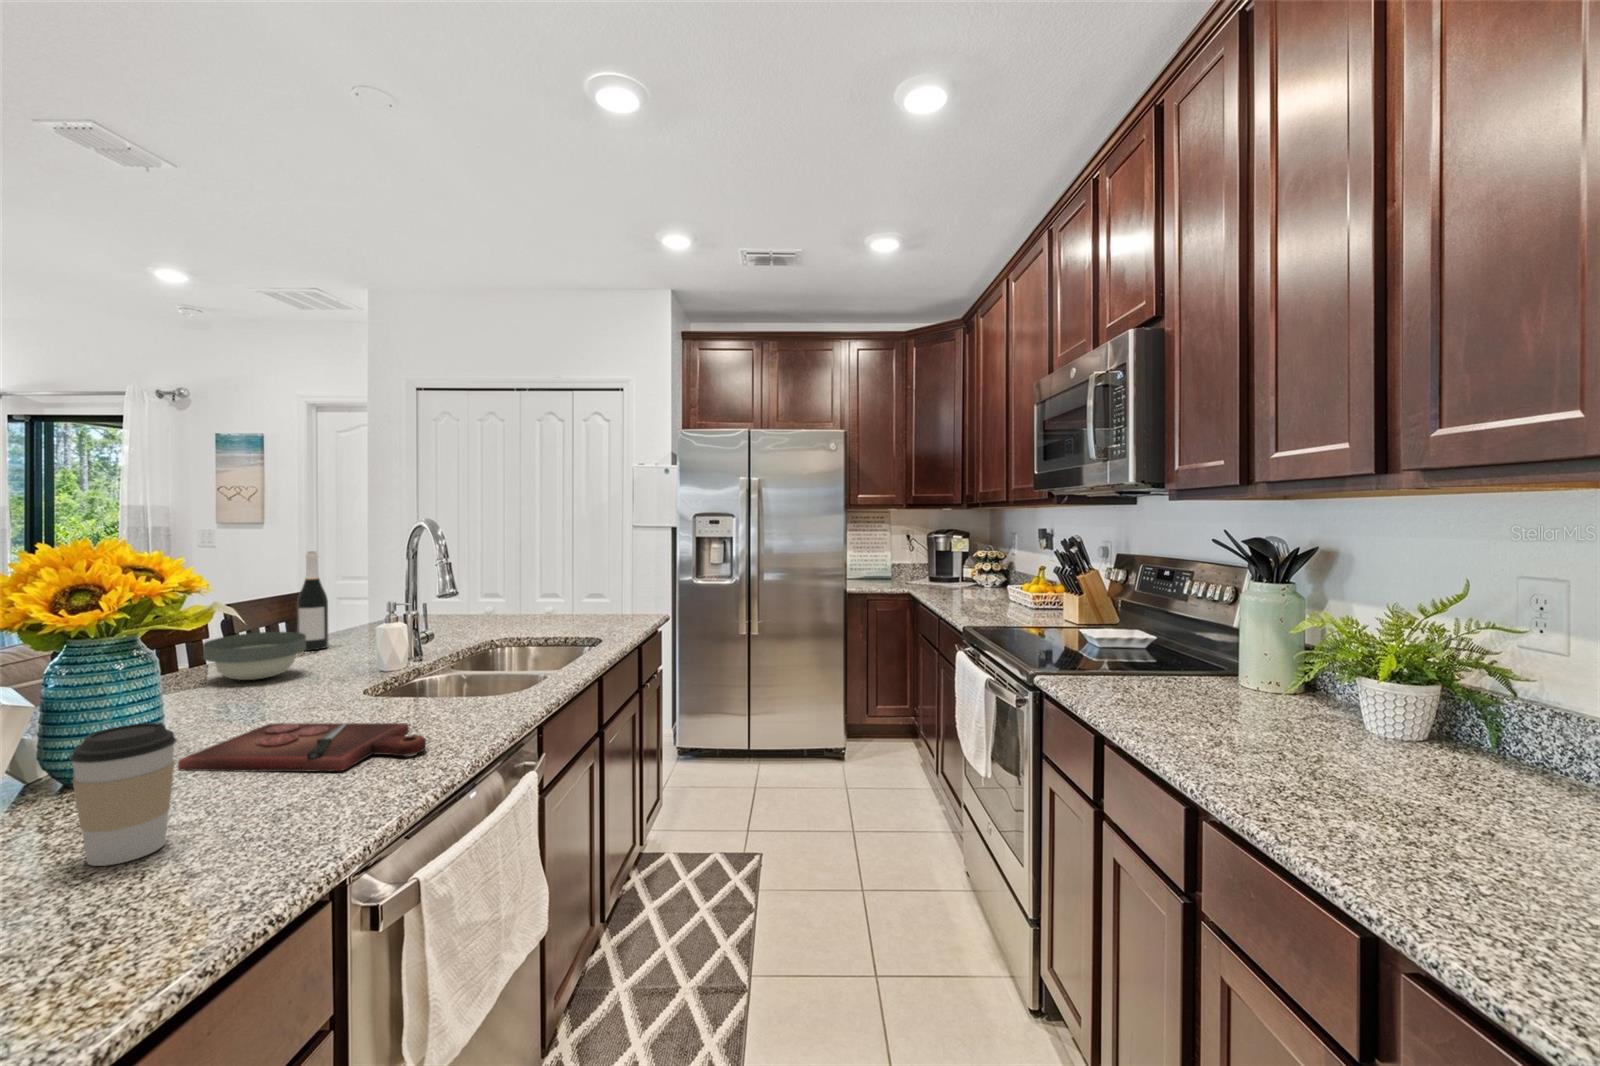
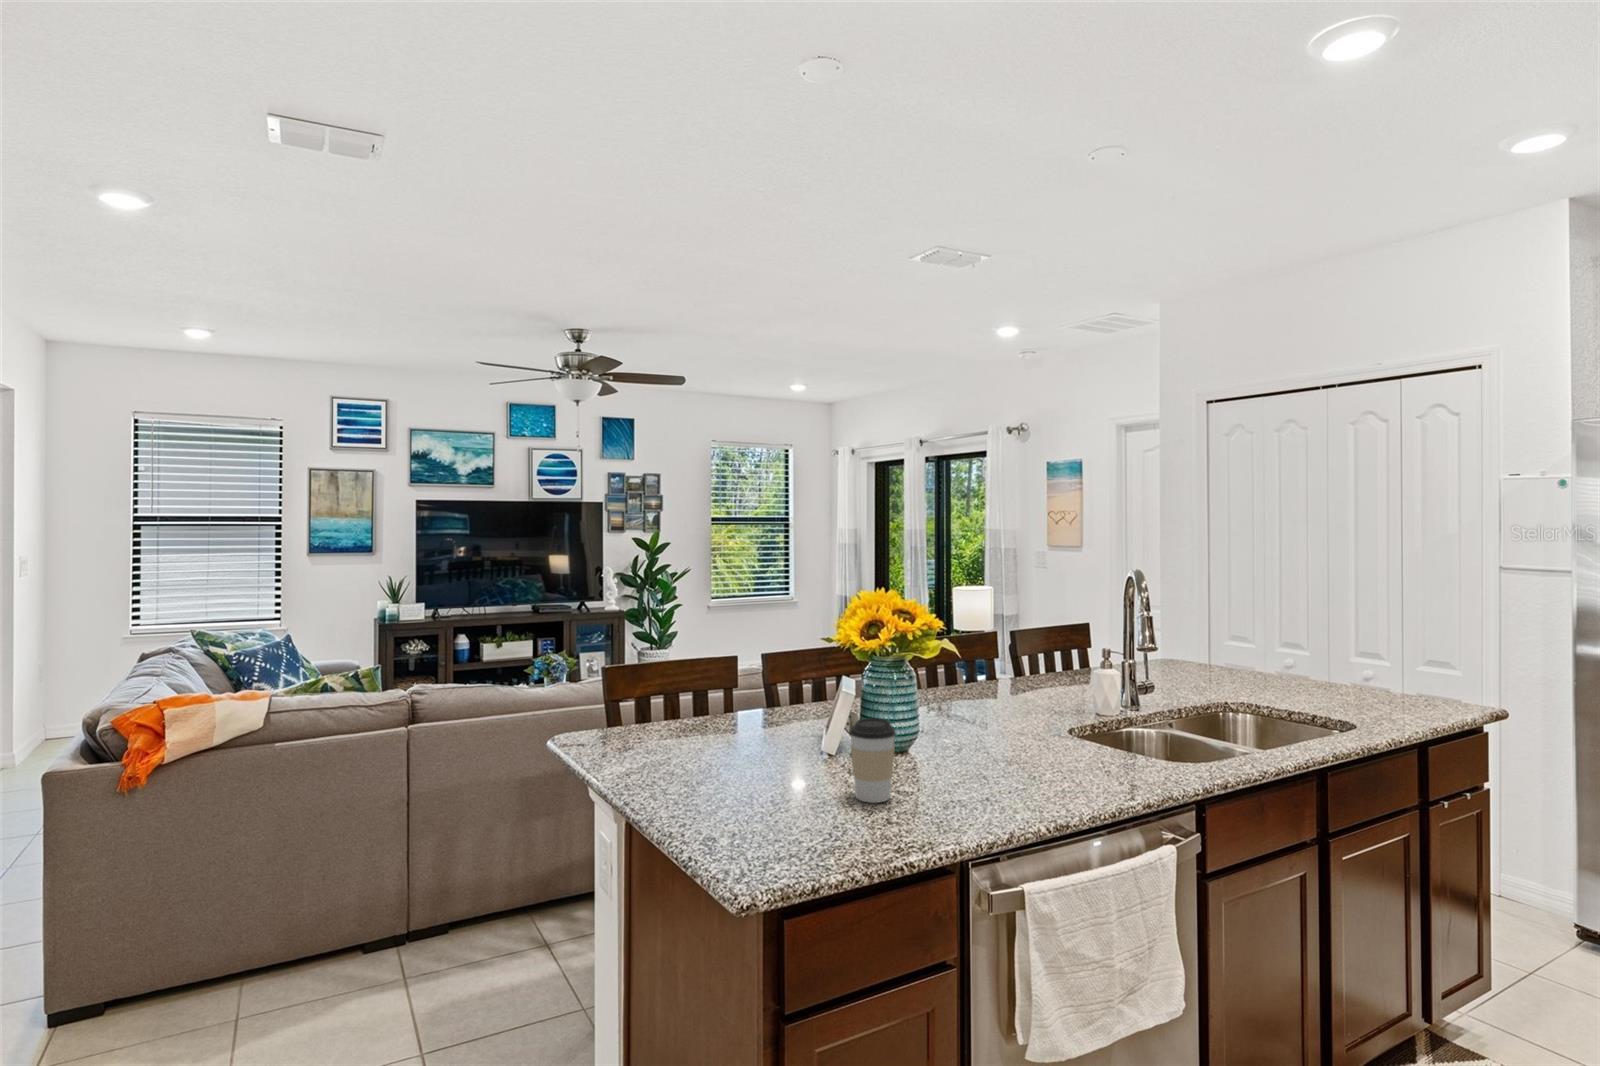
wine bottle: present [297,552,328,651] -> none [1050,591,1074,681]
bowl: present [203,632,306,680] -> none [972,660,1040,700]
cutting board: present [178,723,426,772] -> none [922,738,1068,793]

